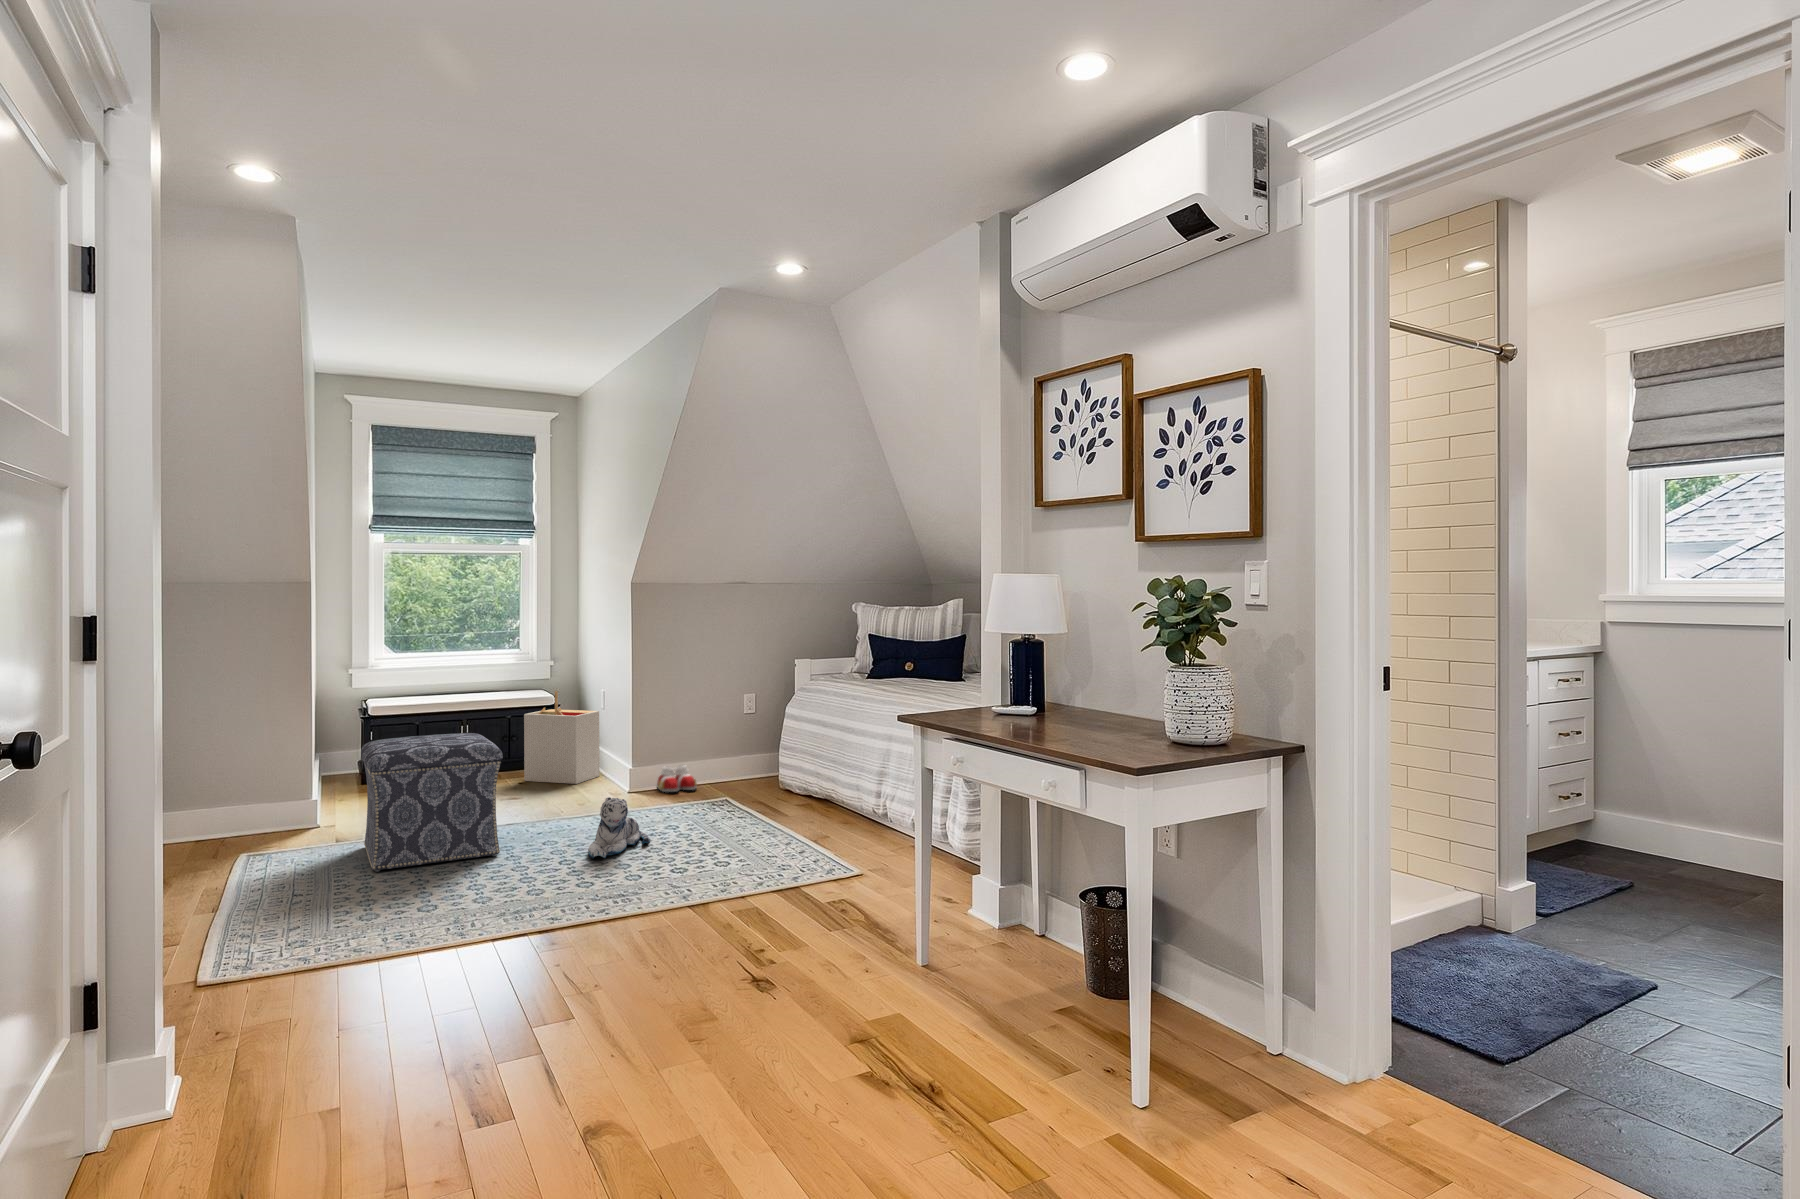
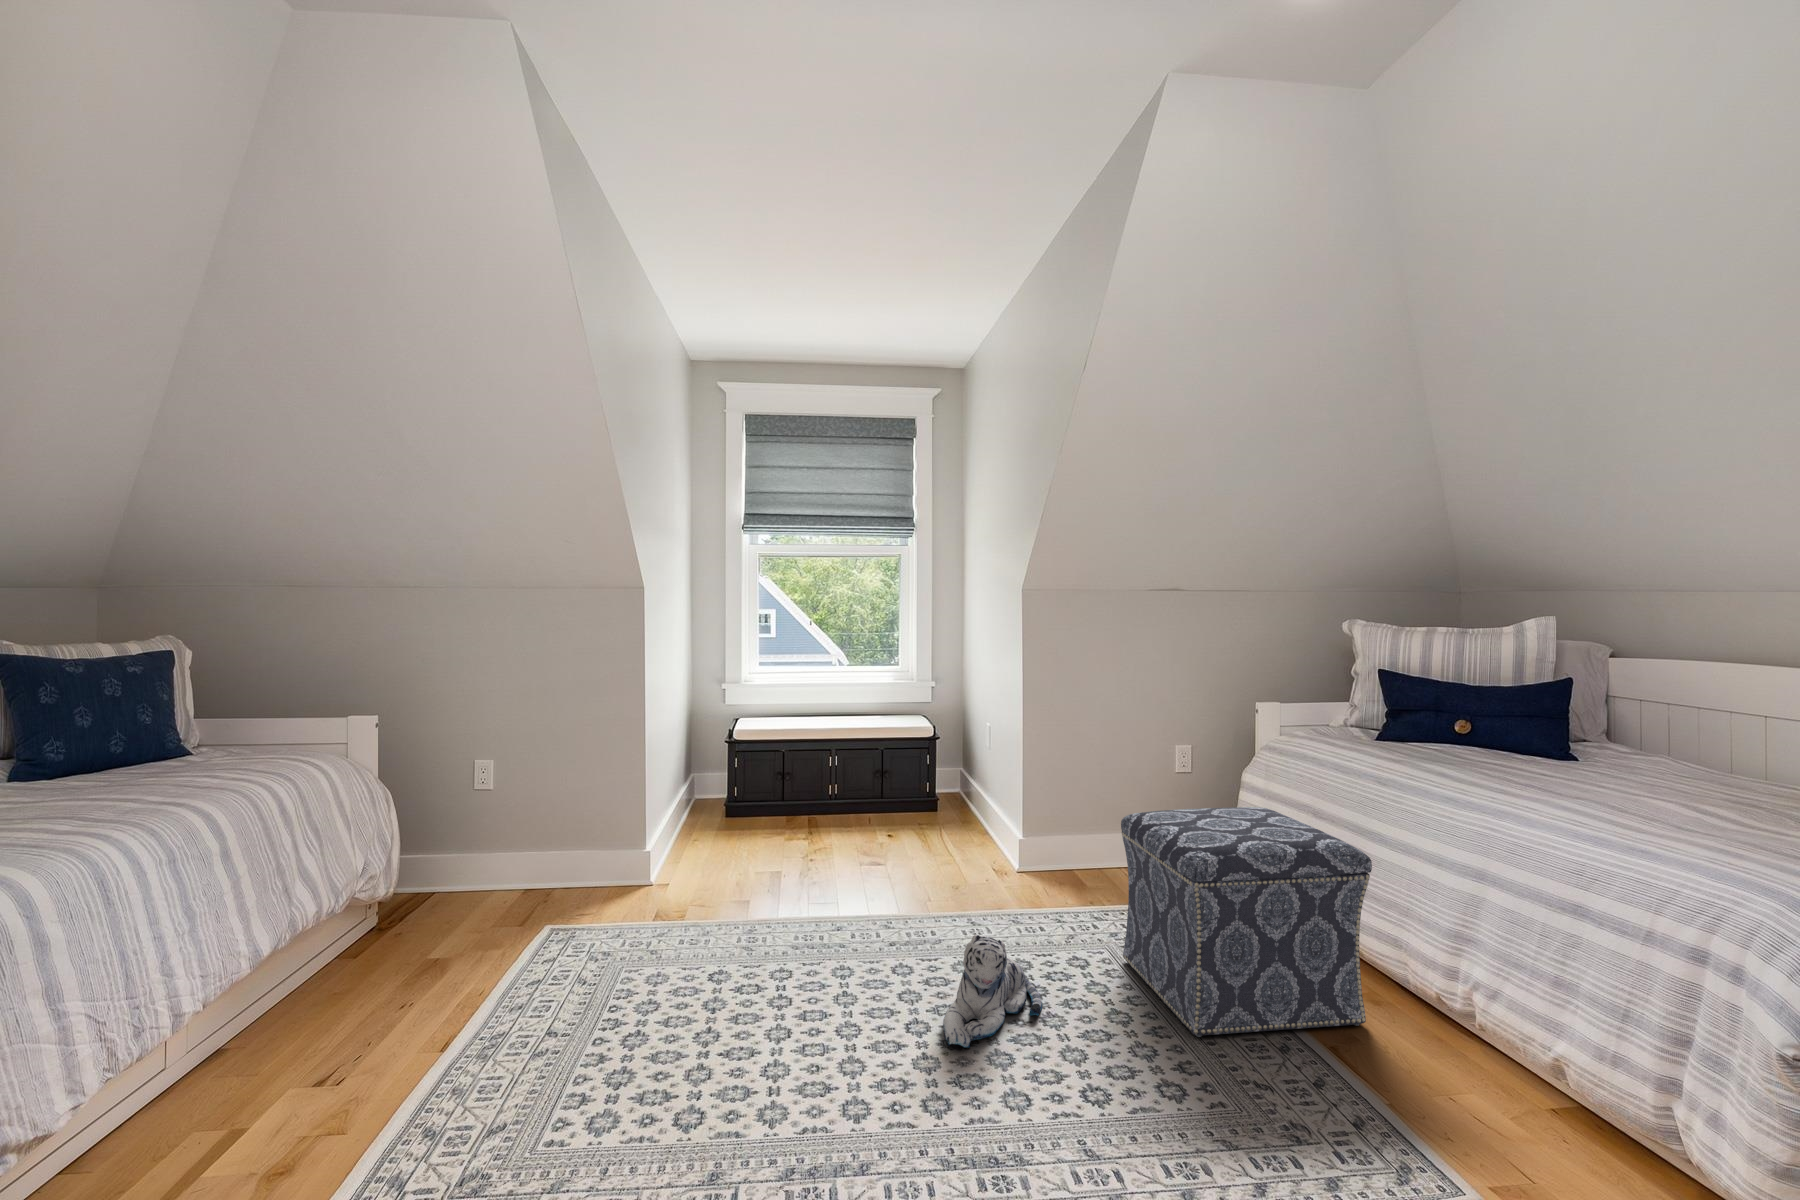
storage bin: present [524,691,600,784] -> none [893,724,982,848]
ottoman: present [361,733,502,872] -> present [1121,807,1372,1037]
slippers: present [657,765,697,792] -> none [1054,841,1110,883]

